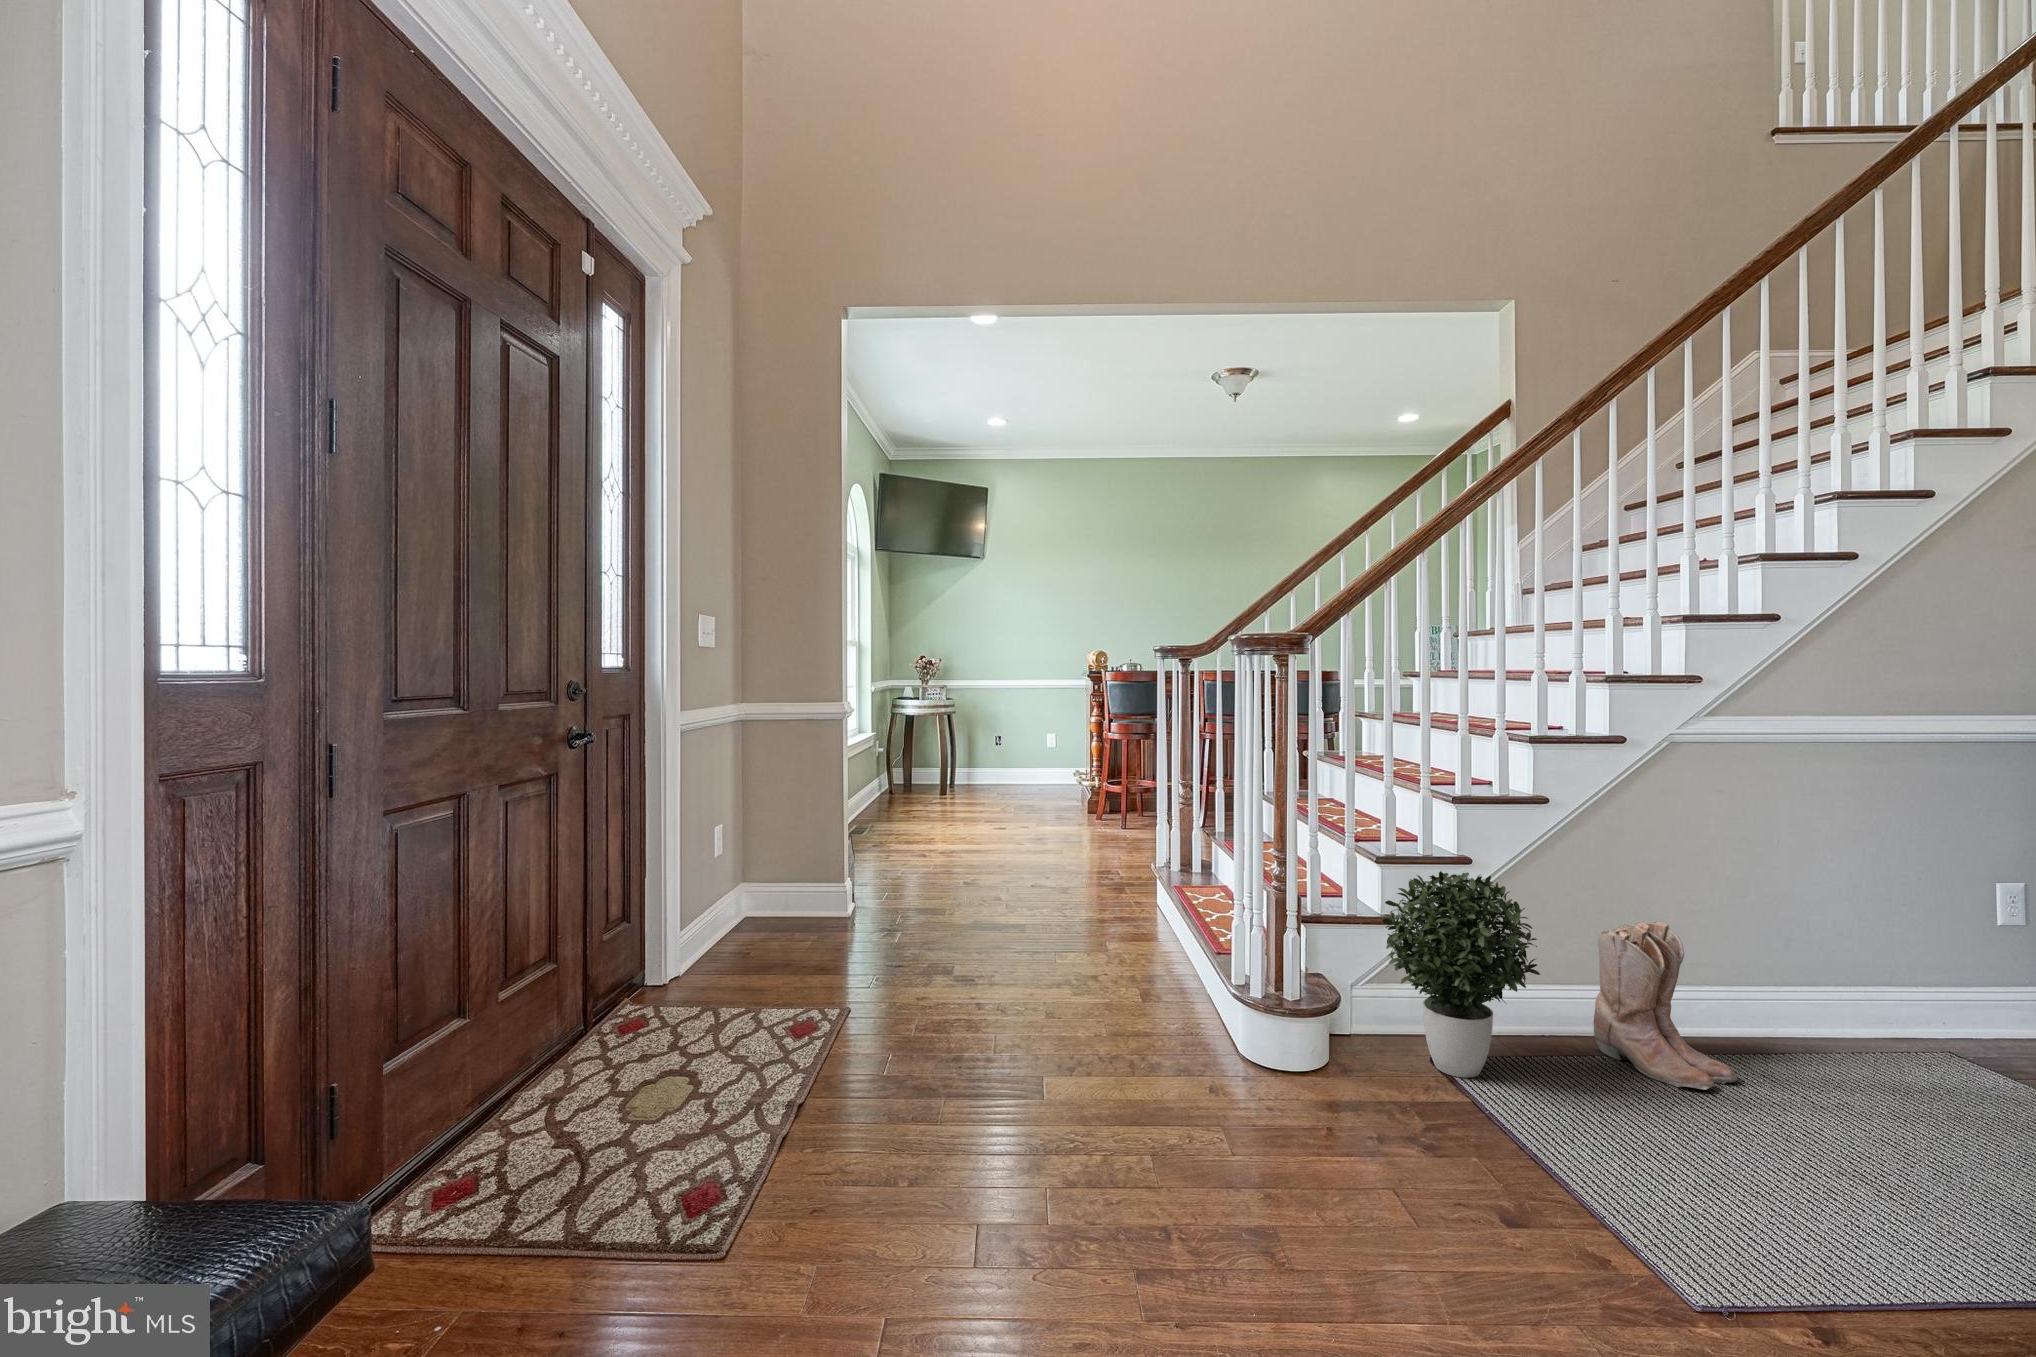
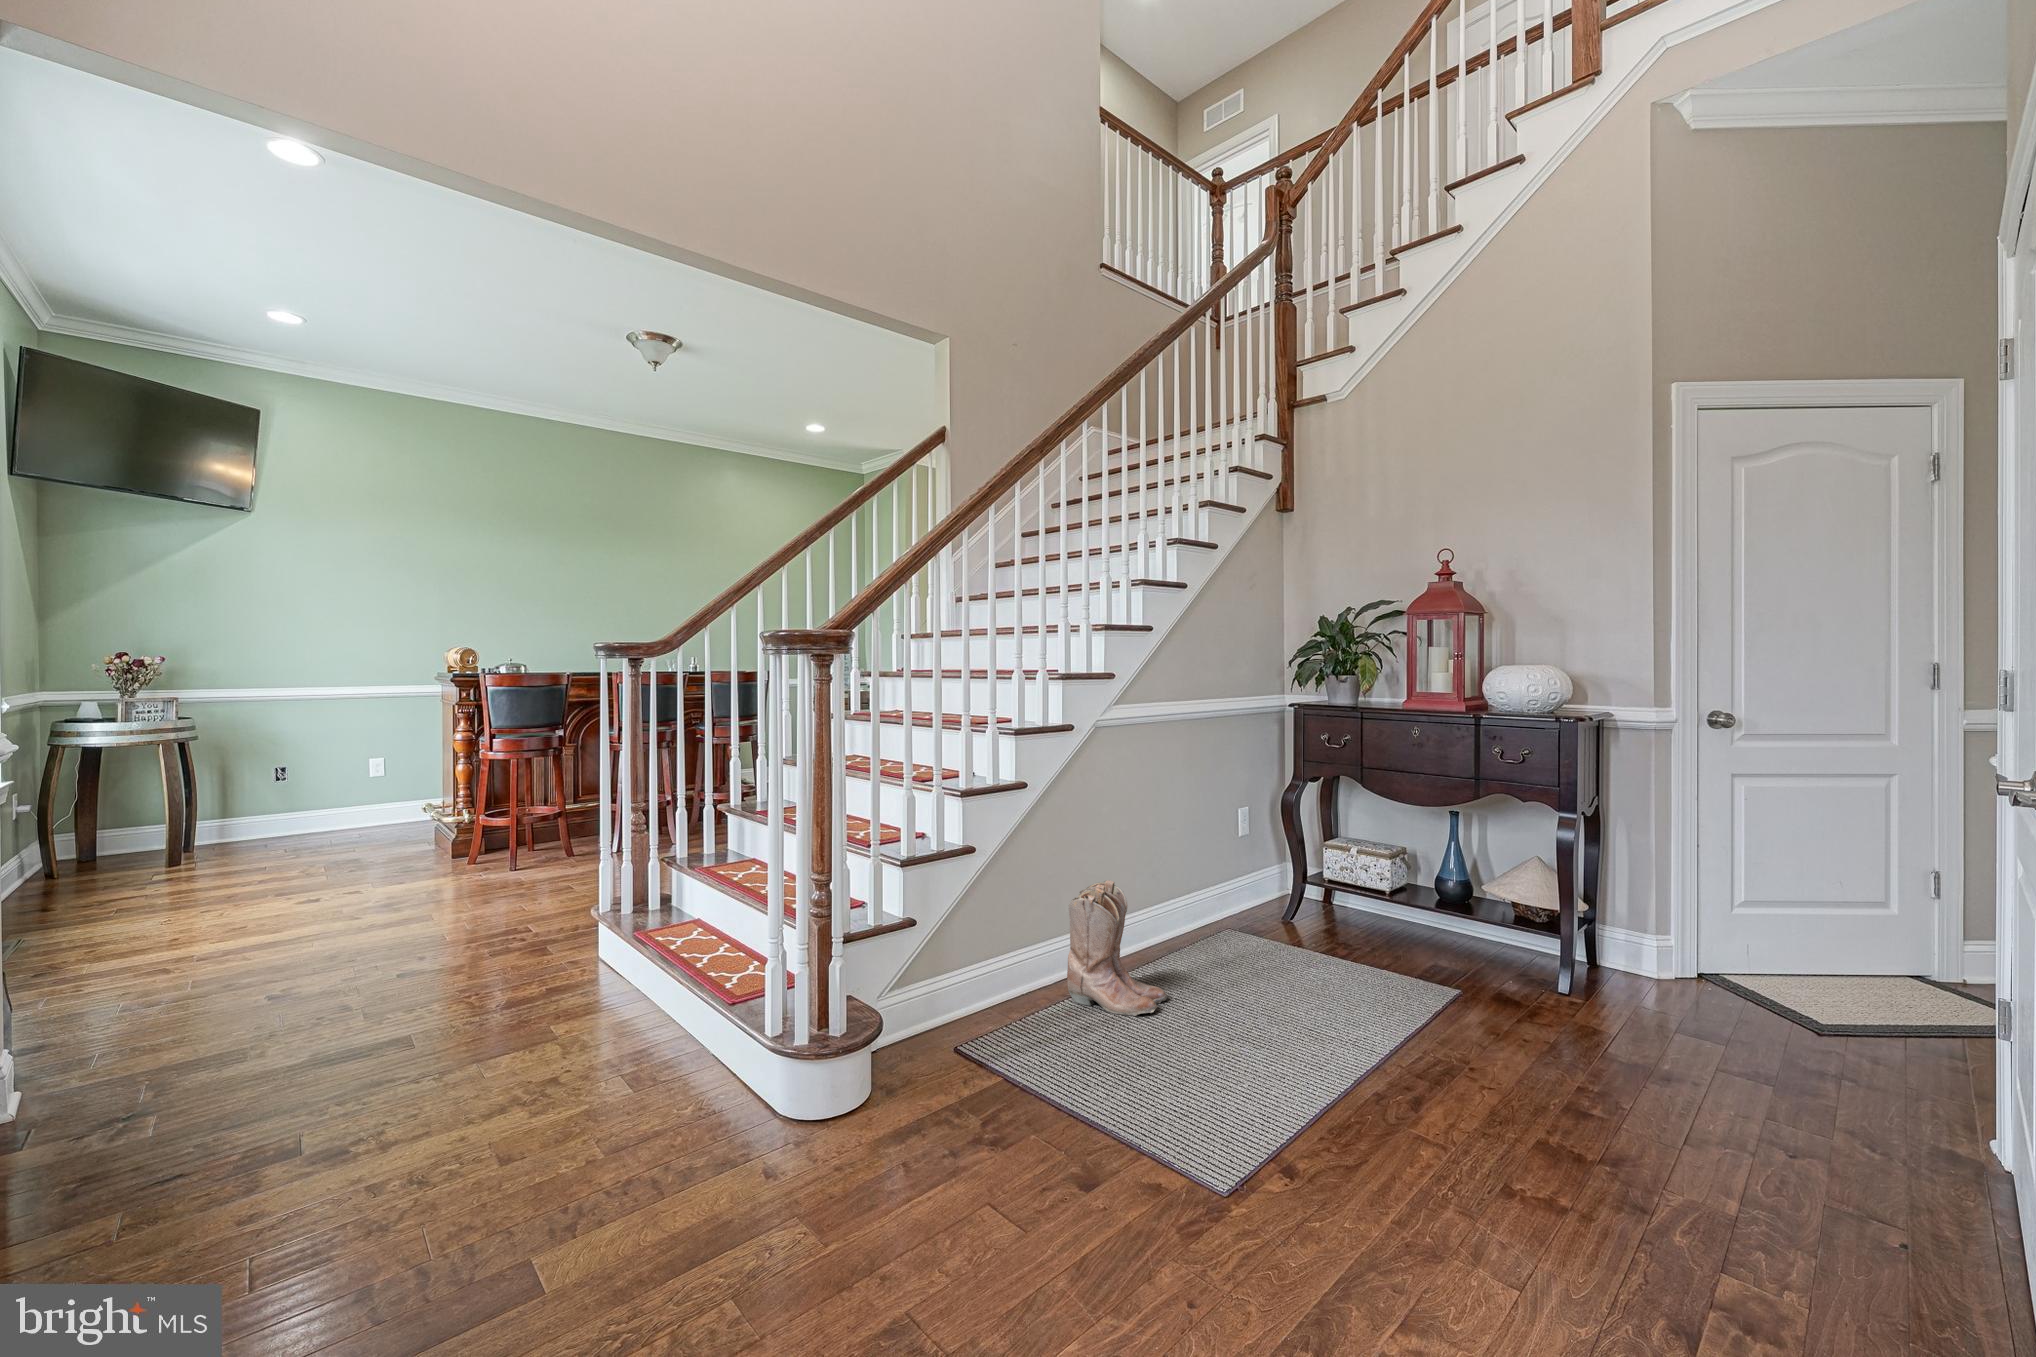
potted plant: present [1382,871,1540,1078] -> none [910,867,1046,1062]

